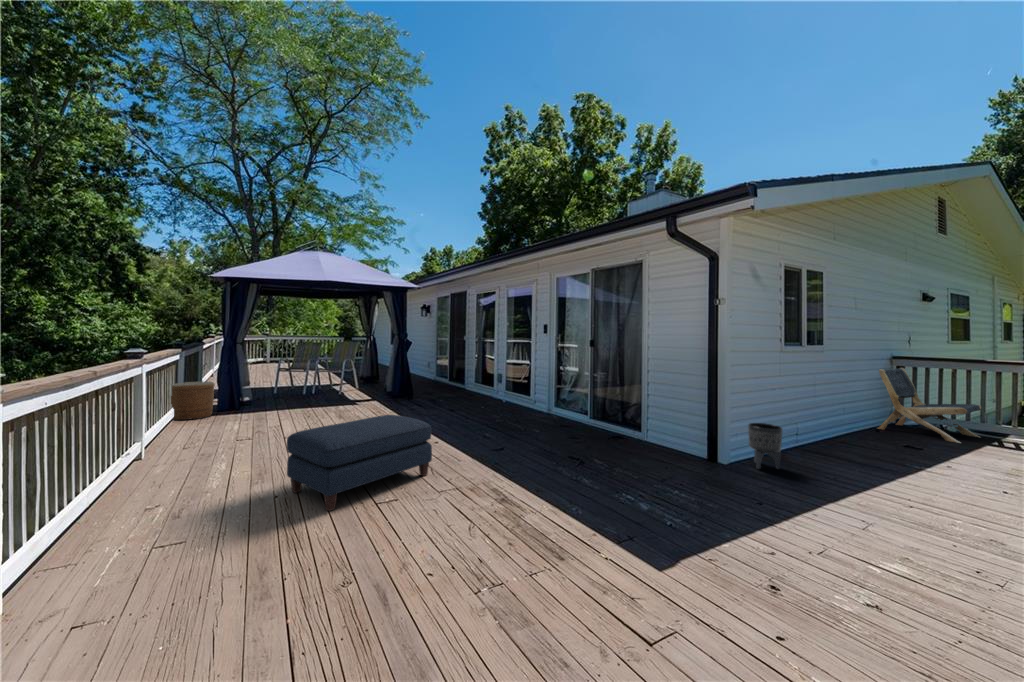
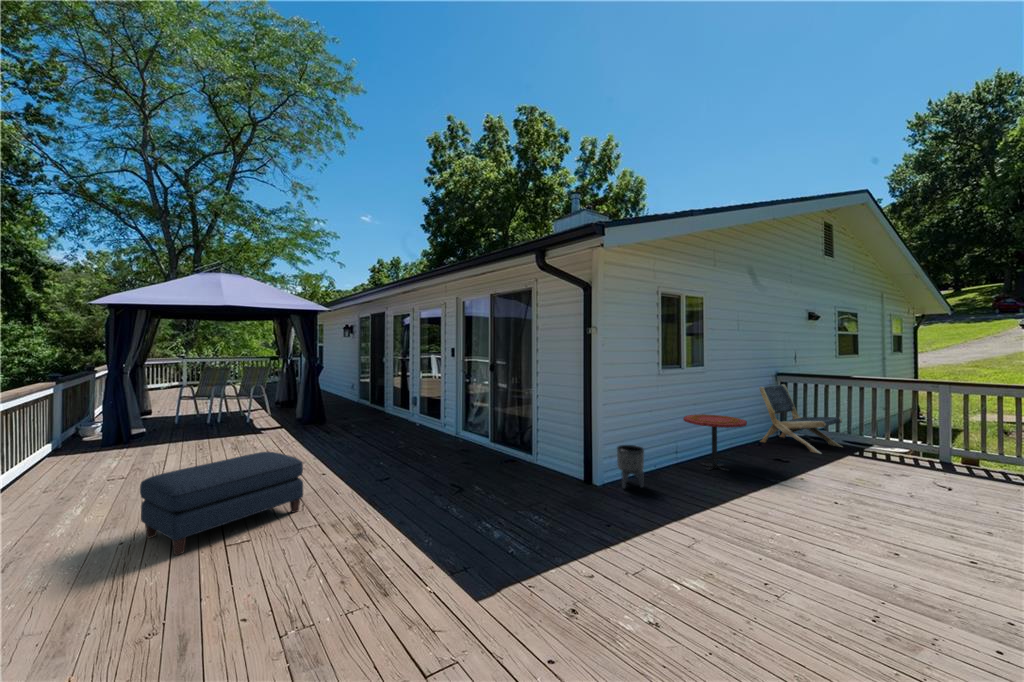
woven basket: present [171,382,215,420] -> none [40,417,97,461]
side table: none [809,395,891,457] -> present [683,414,747,471]

